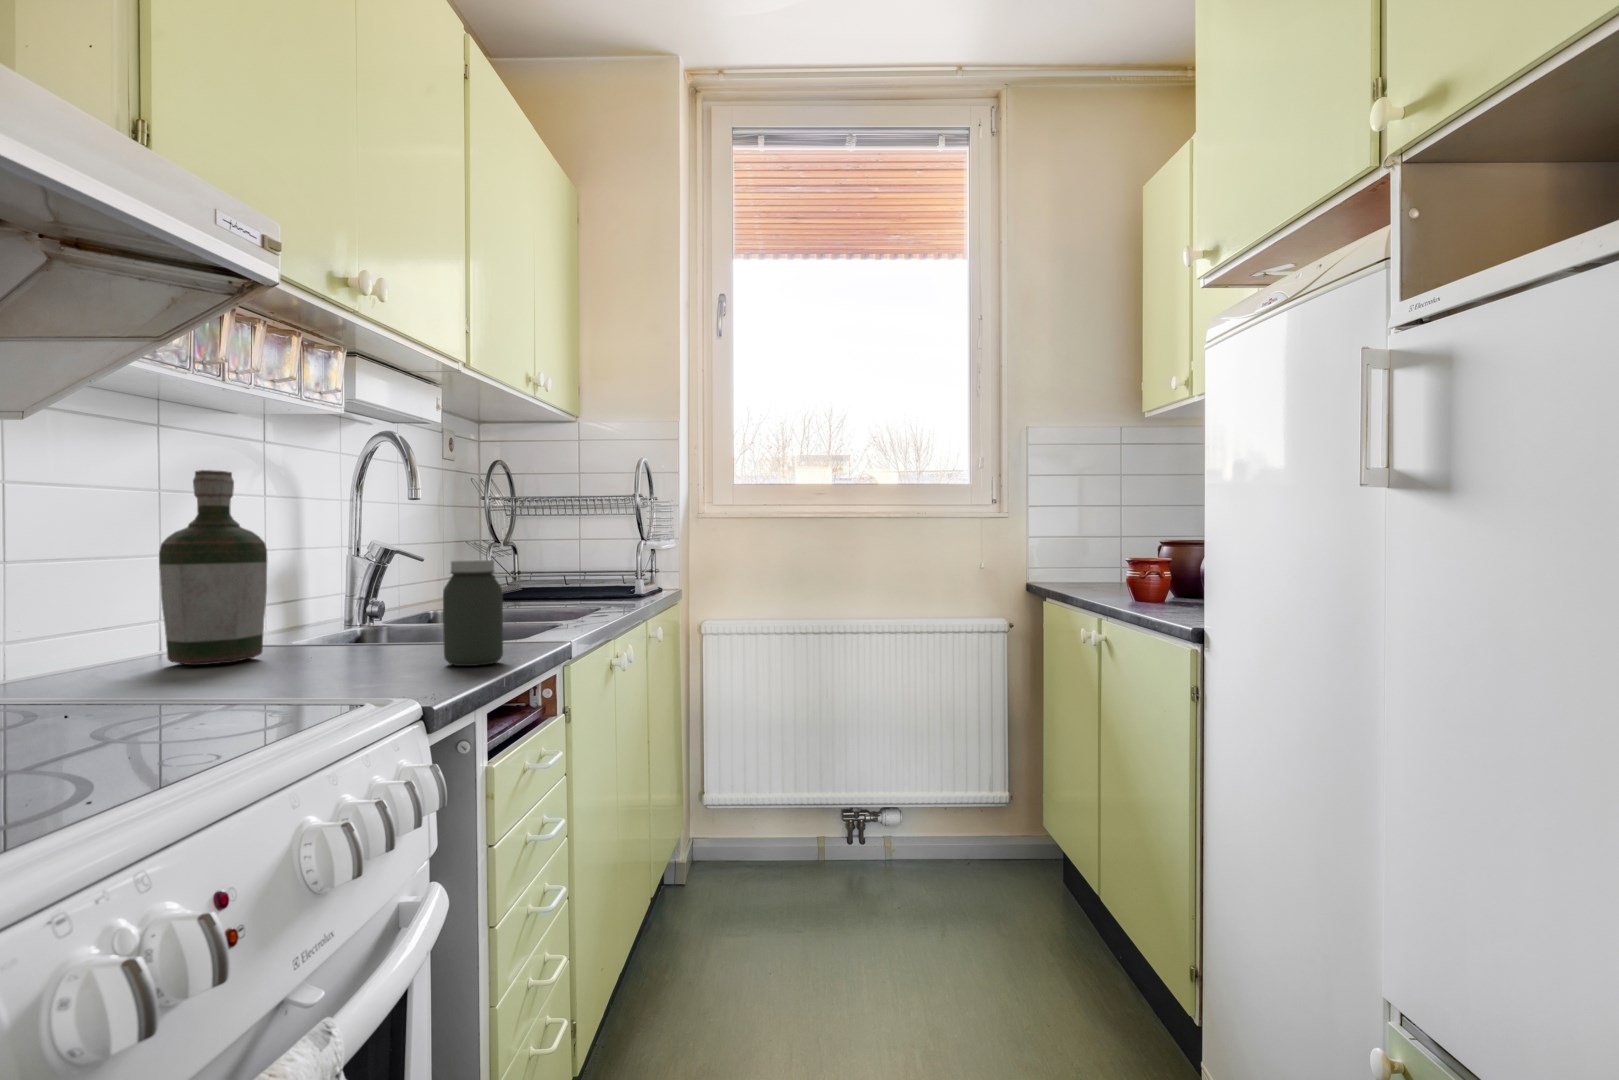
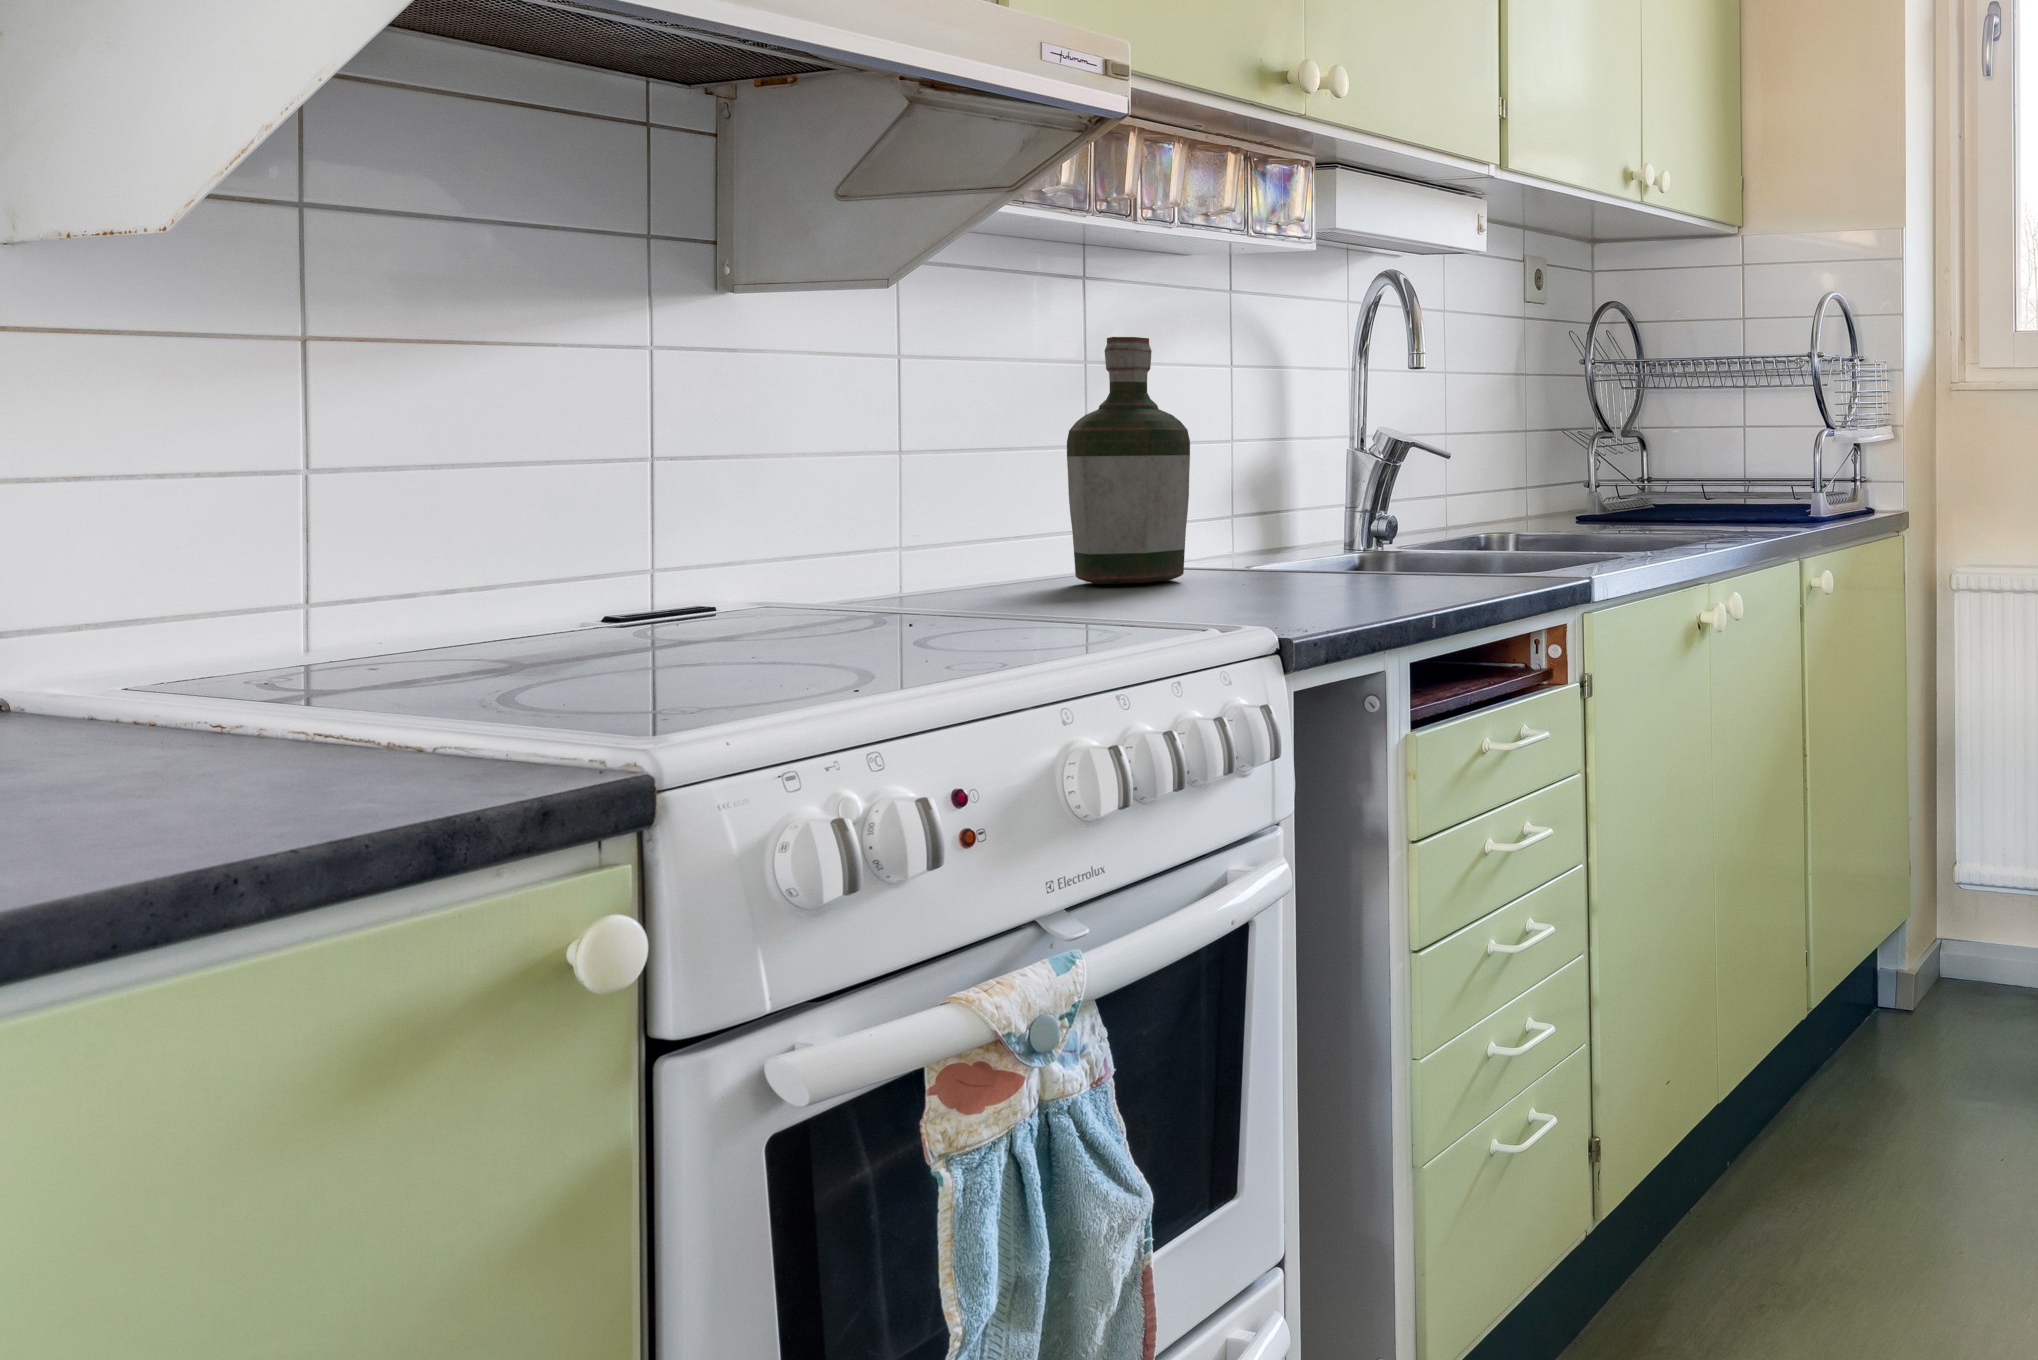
jar: present [443,560,503,666] -> none [1376,455,1454,599]

